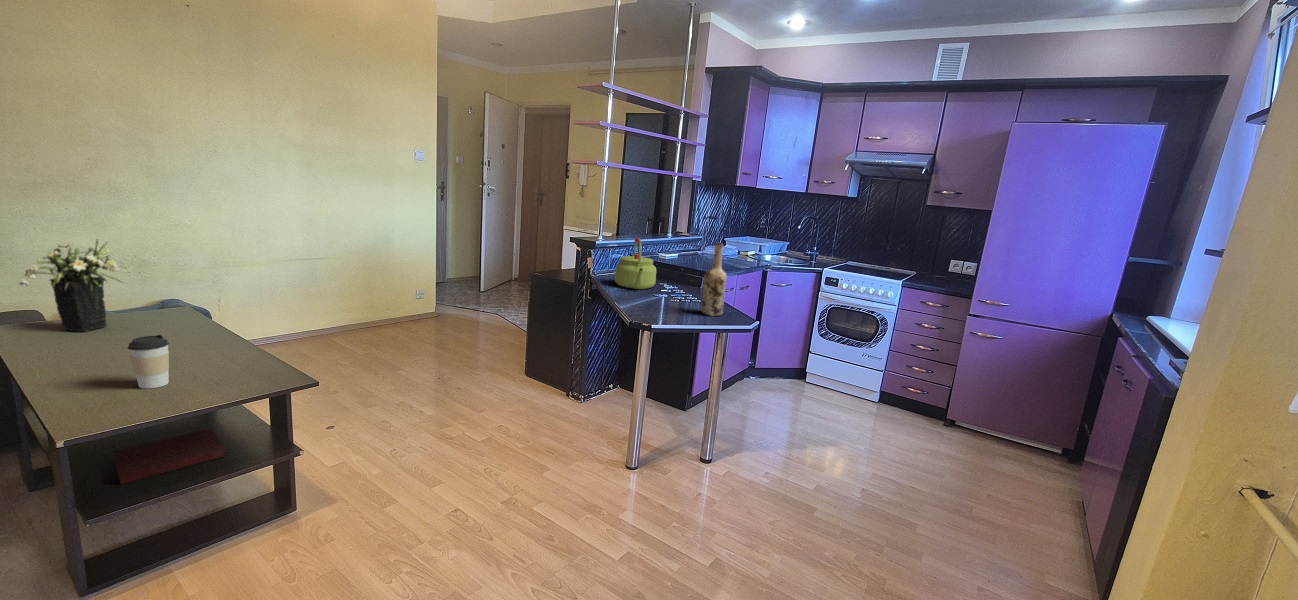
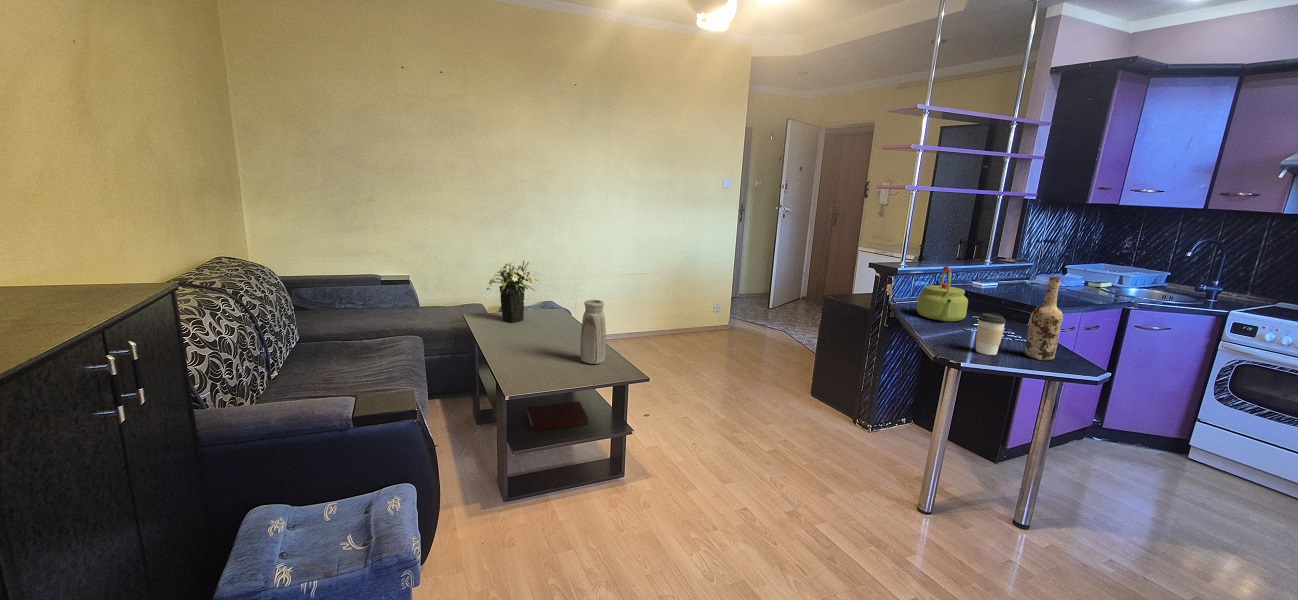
vase: none [201,289,246,375] -> present [580,300,606,364]
coffee cup: present [128,335,169,389] -> present [976,313,1006,355]

